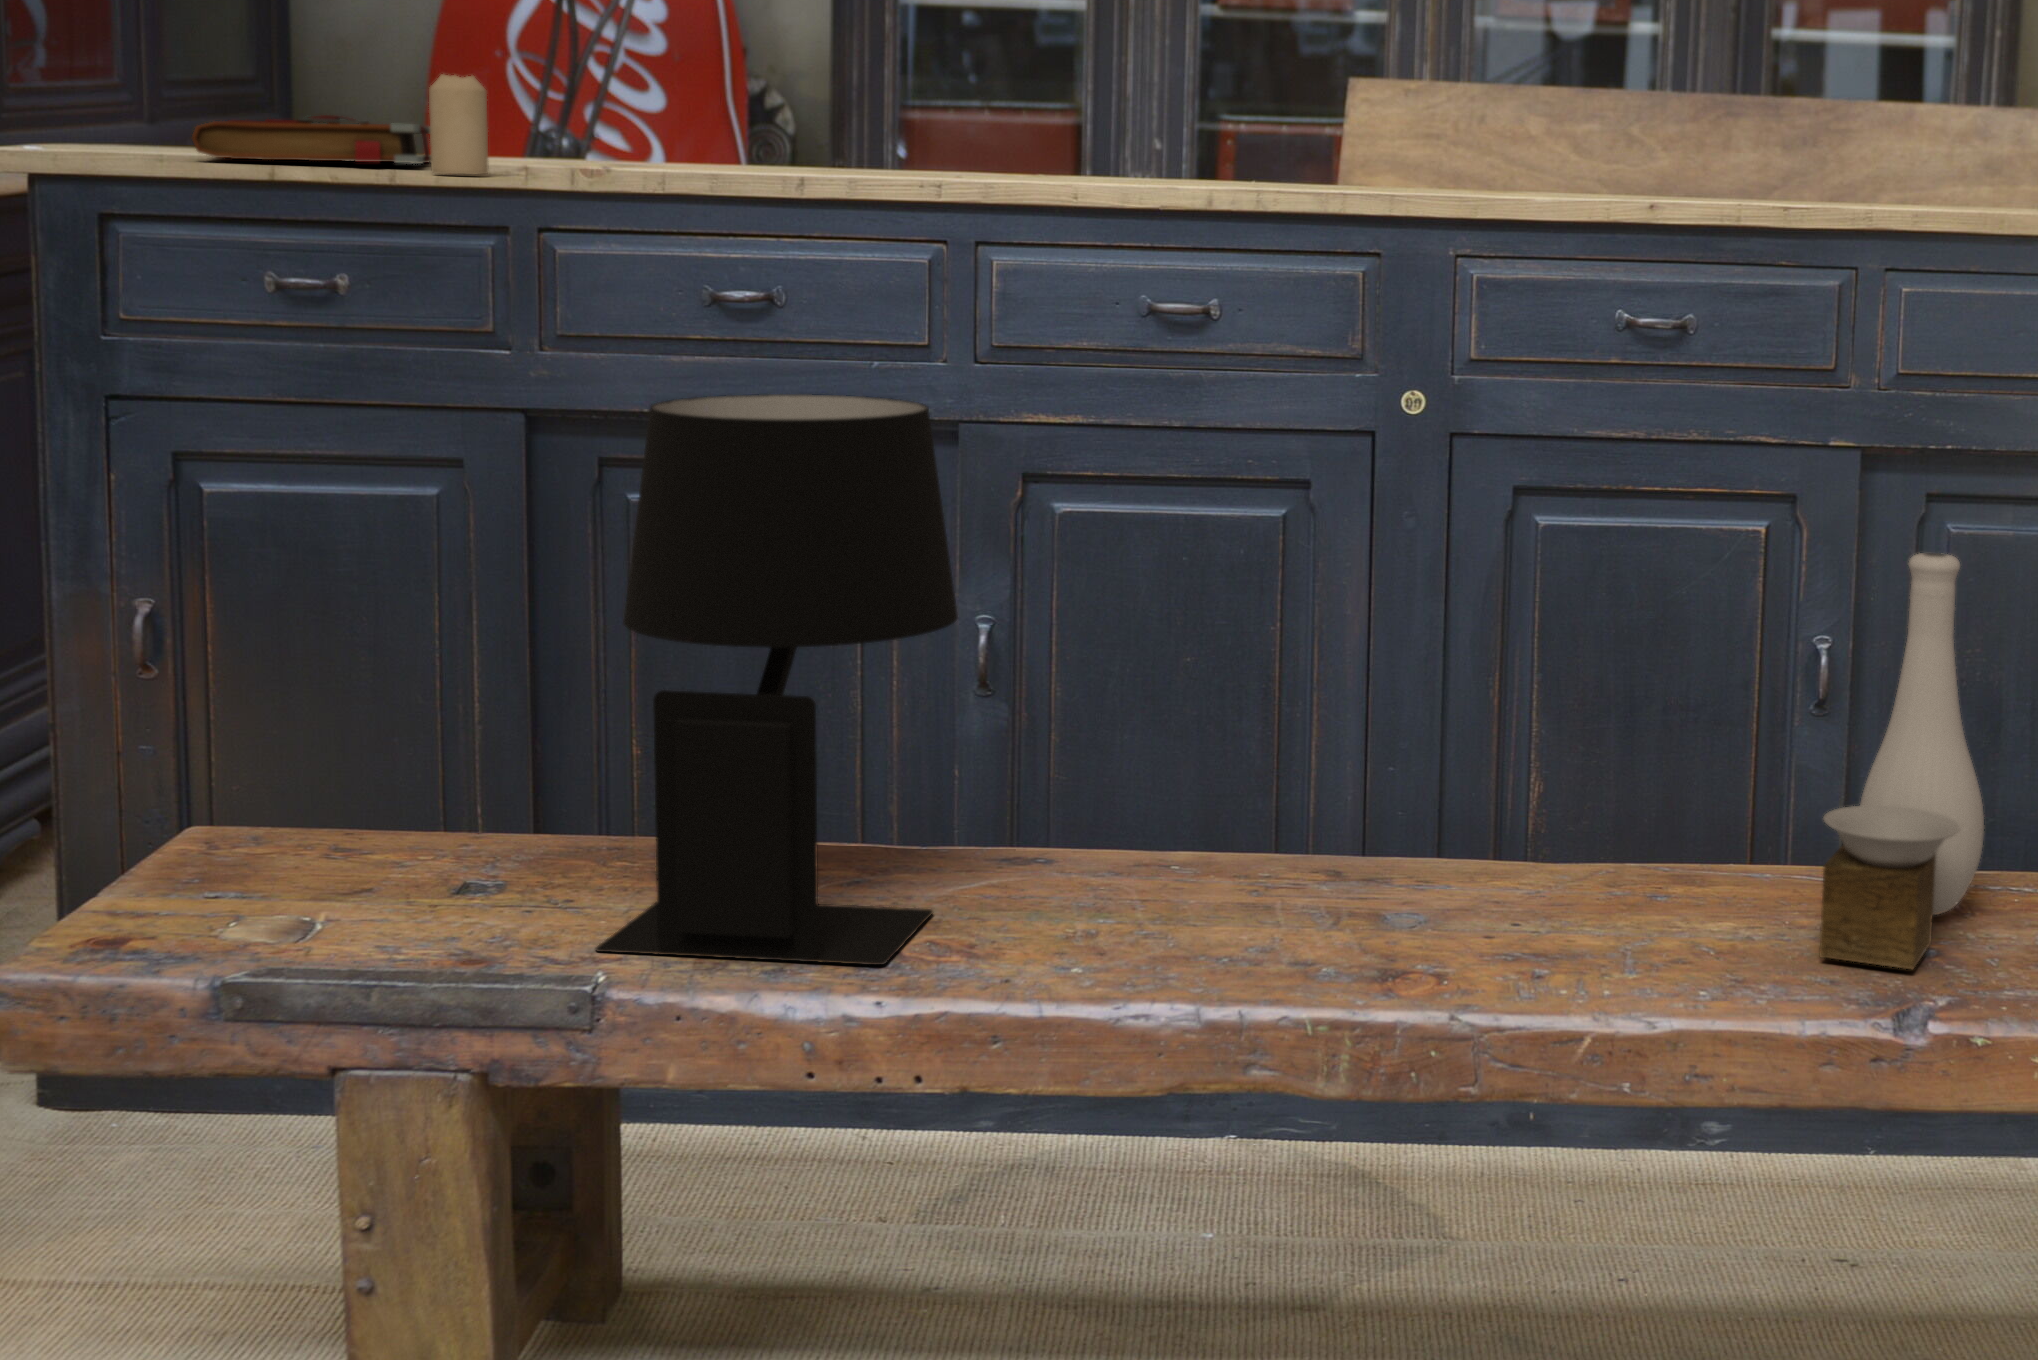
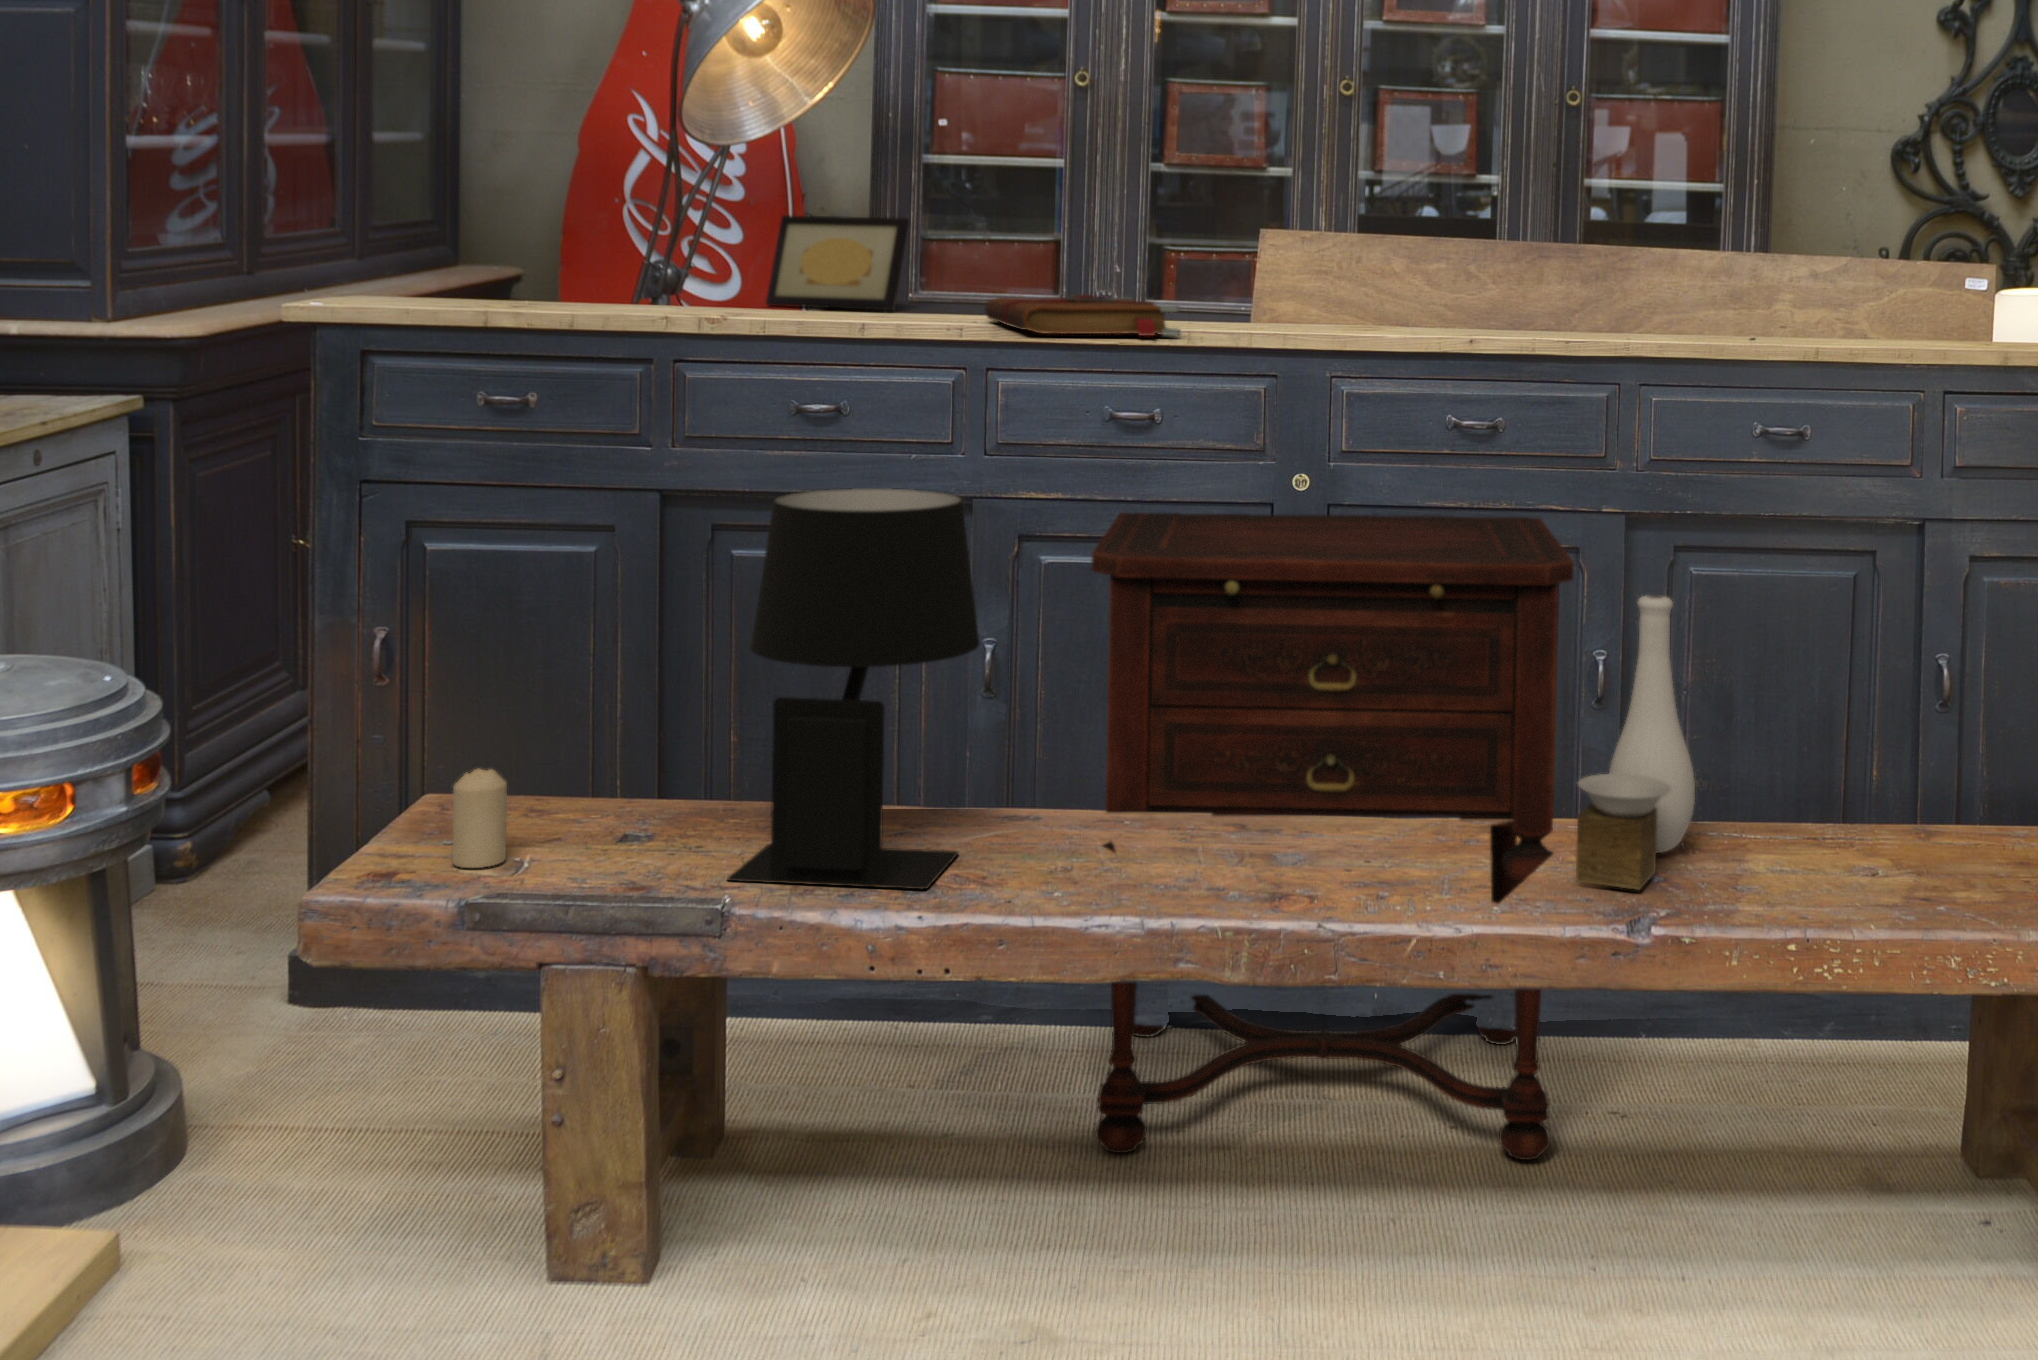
picture frame: none [671,43,866,173] -> present [766,215,909,310]
candle: present [429,74,488,174] -> present [452,769,507,868]
book: present [192,115,431,164] -> present [985,295,1181,336]
side table: none [1120,441,1808,1321] -> present [1092,513,1574,1160]

